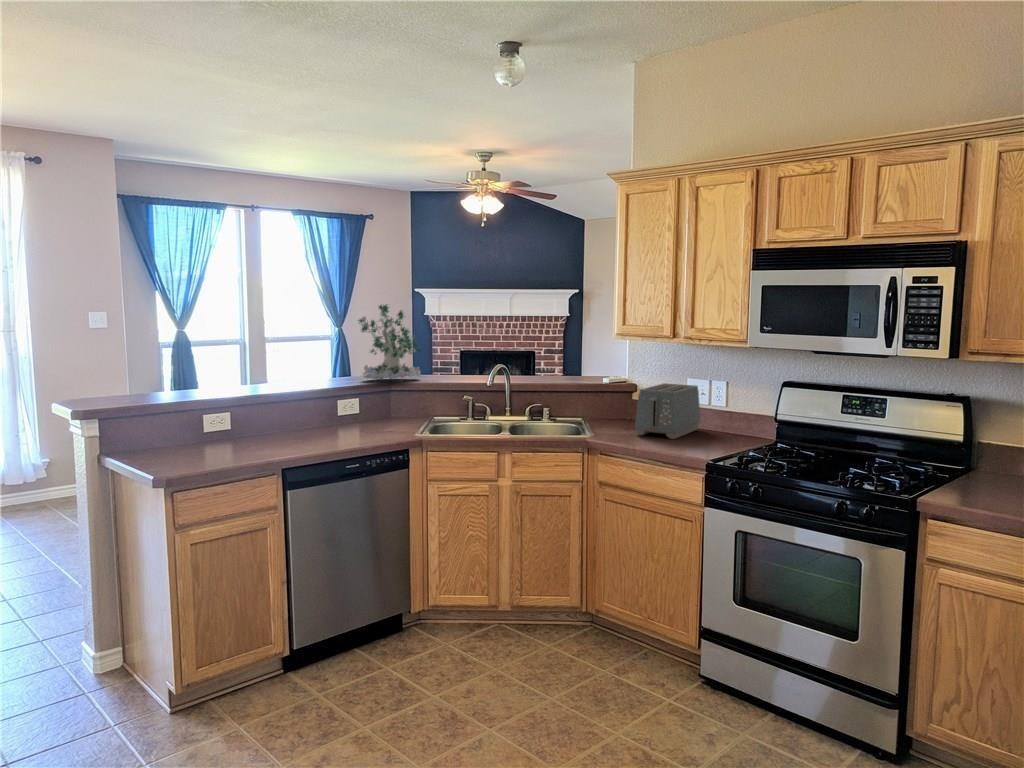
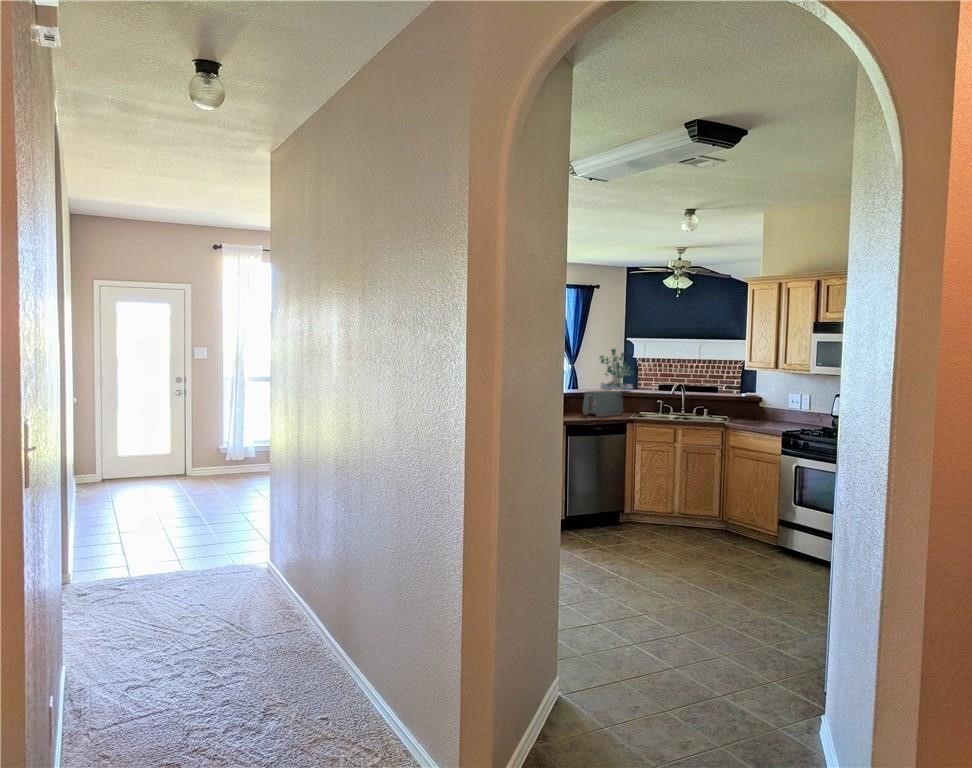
toaster: present [635,383,700,439] -> present [583,390,624,417]

